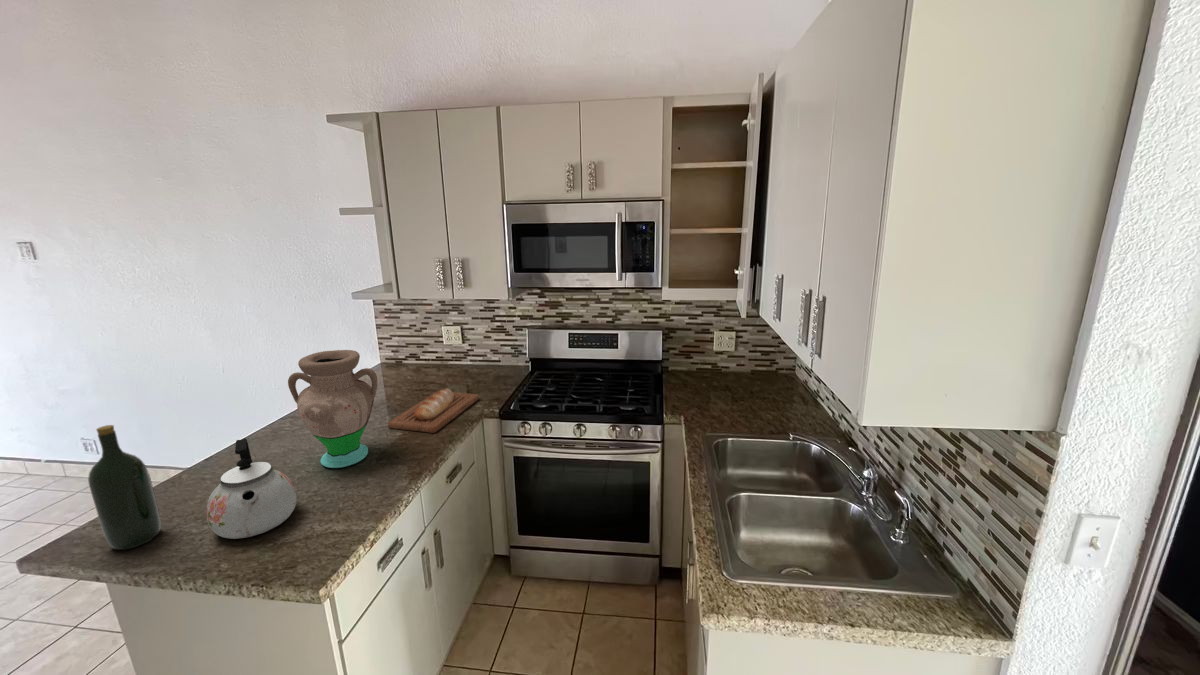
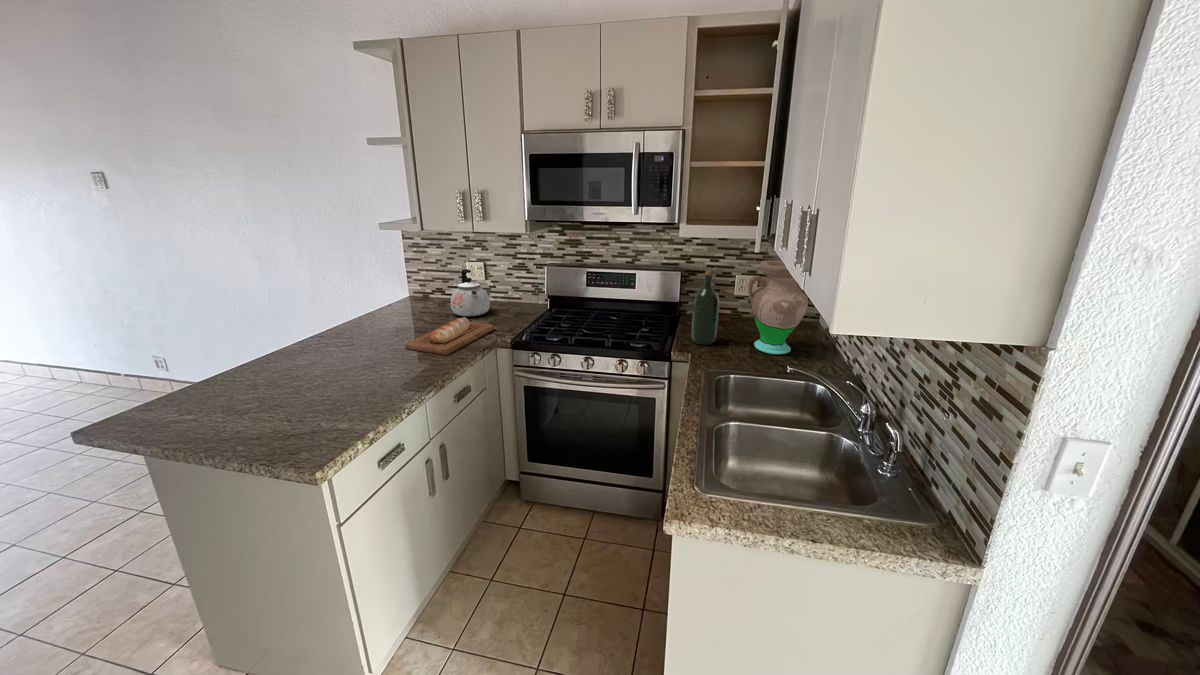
vase: present [288,350,378,468] -> present [748,260,808,354]
wine bottle: present [88,425,161,550] -> present [692,271,719,345]
kettle: present [207,438,296,539] -> present [450,269,490,316]

